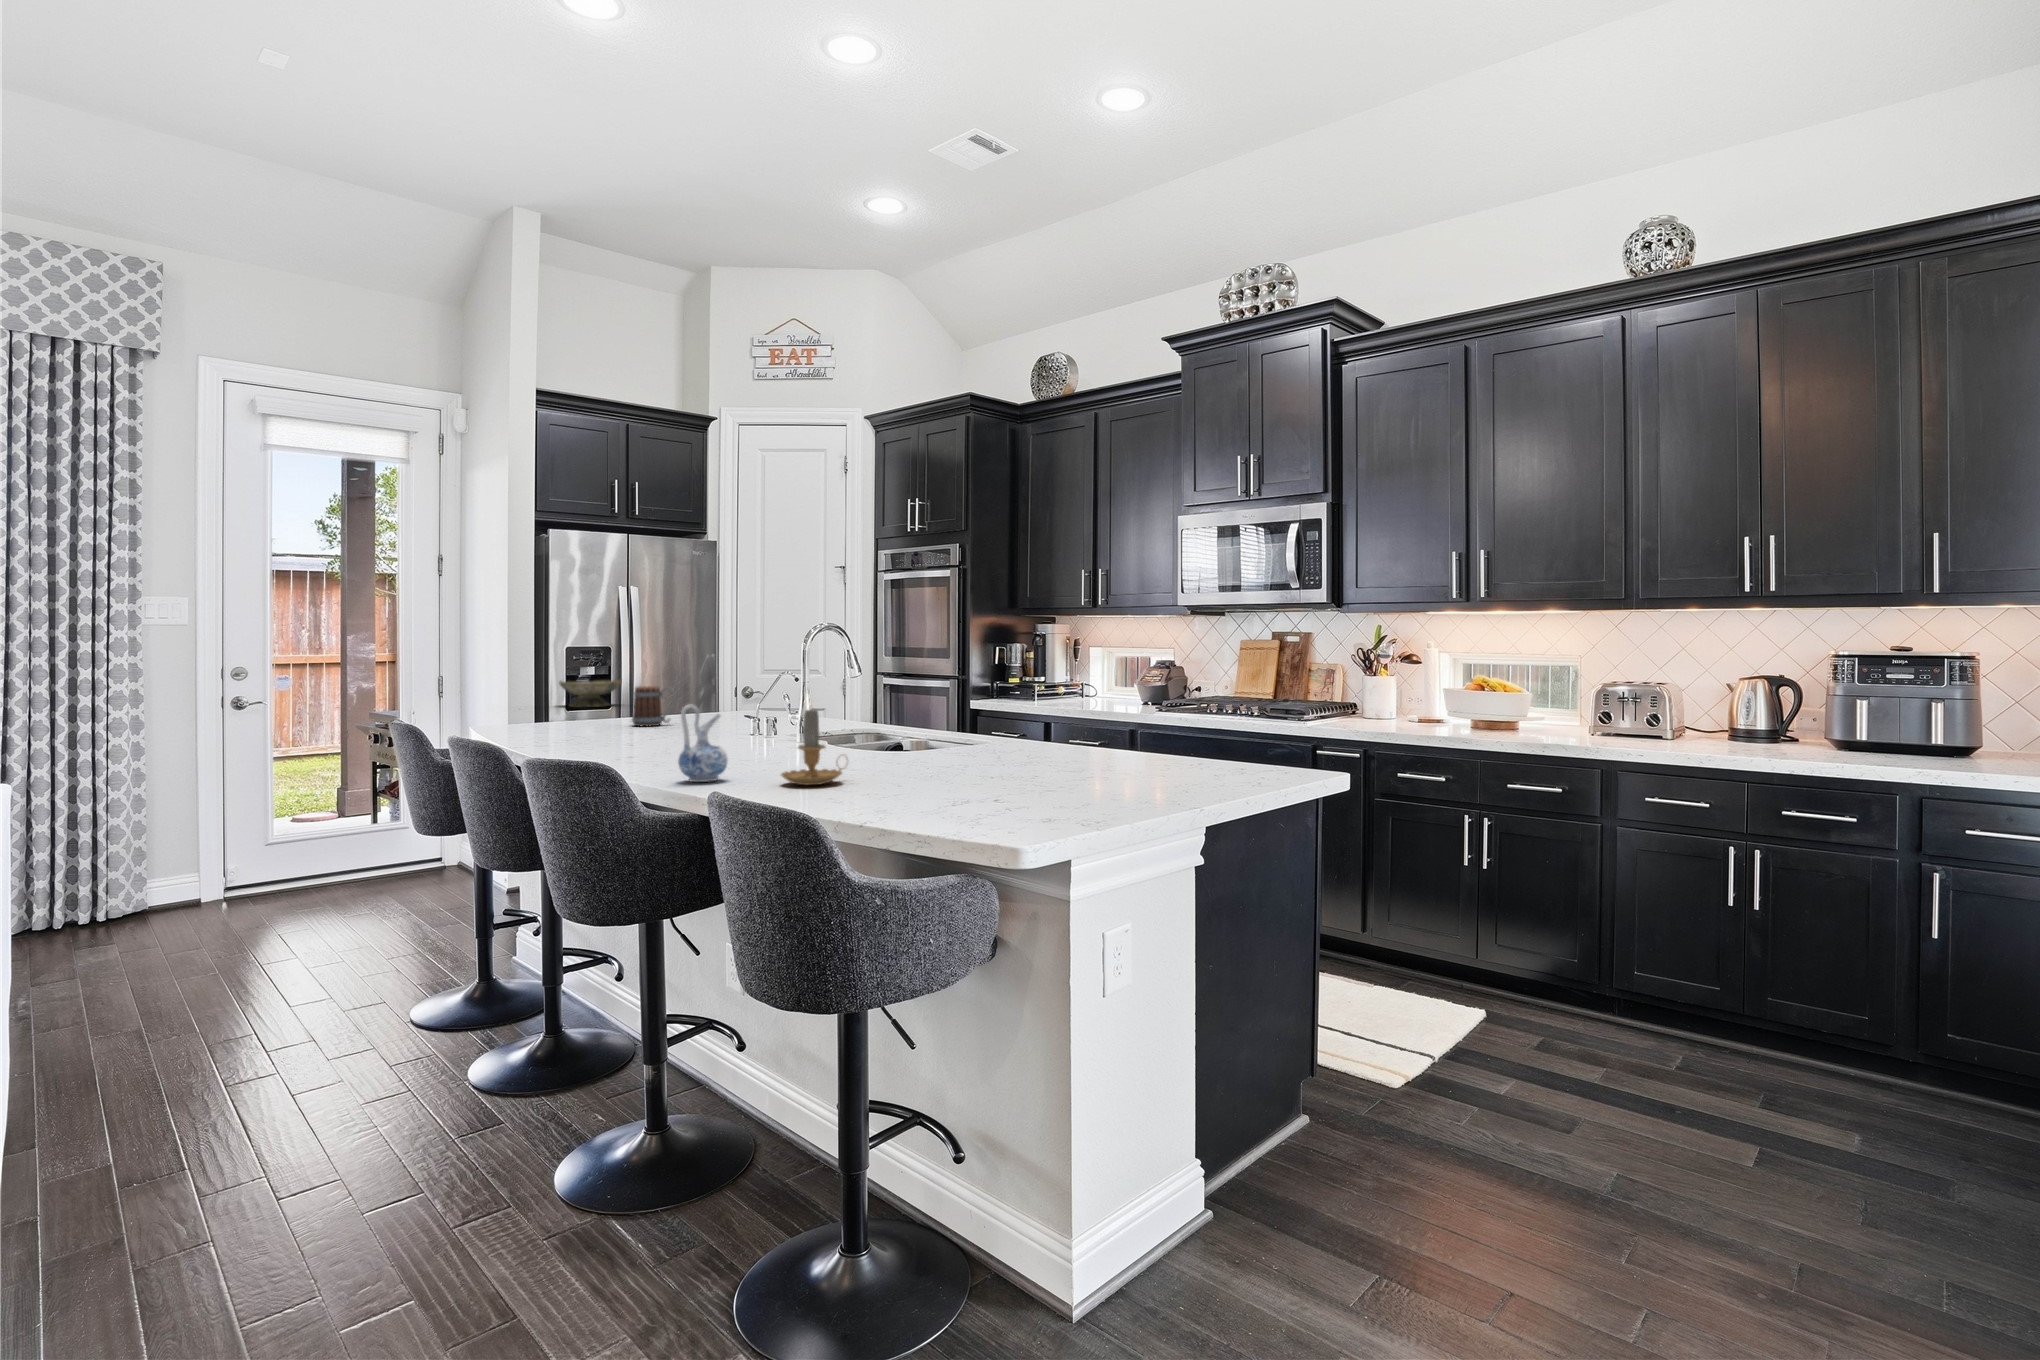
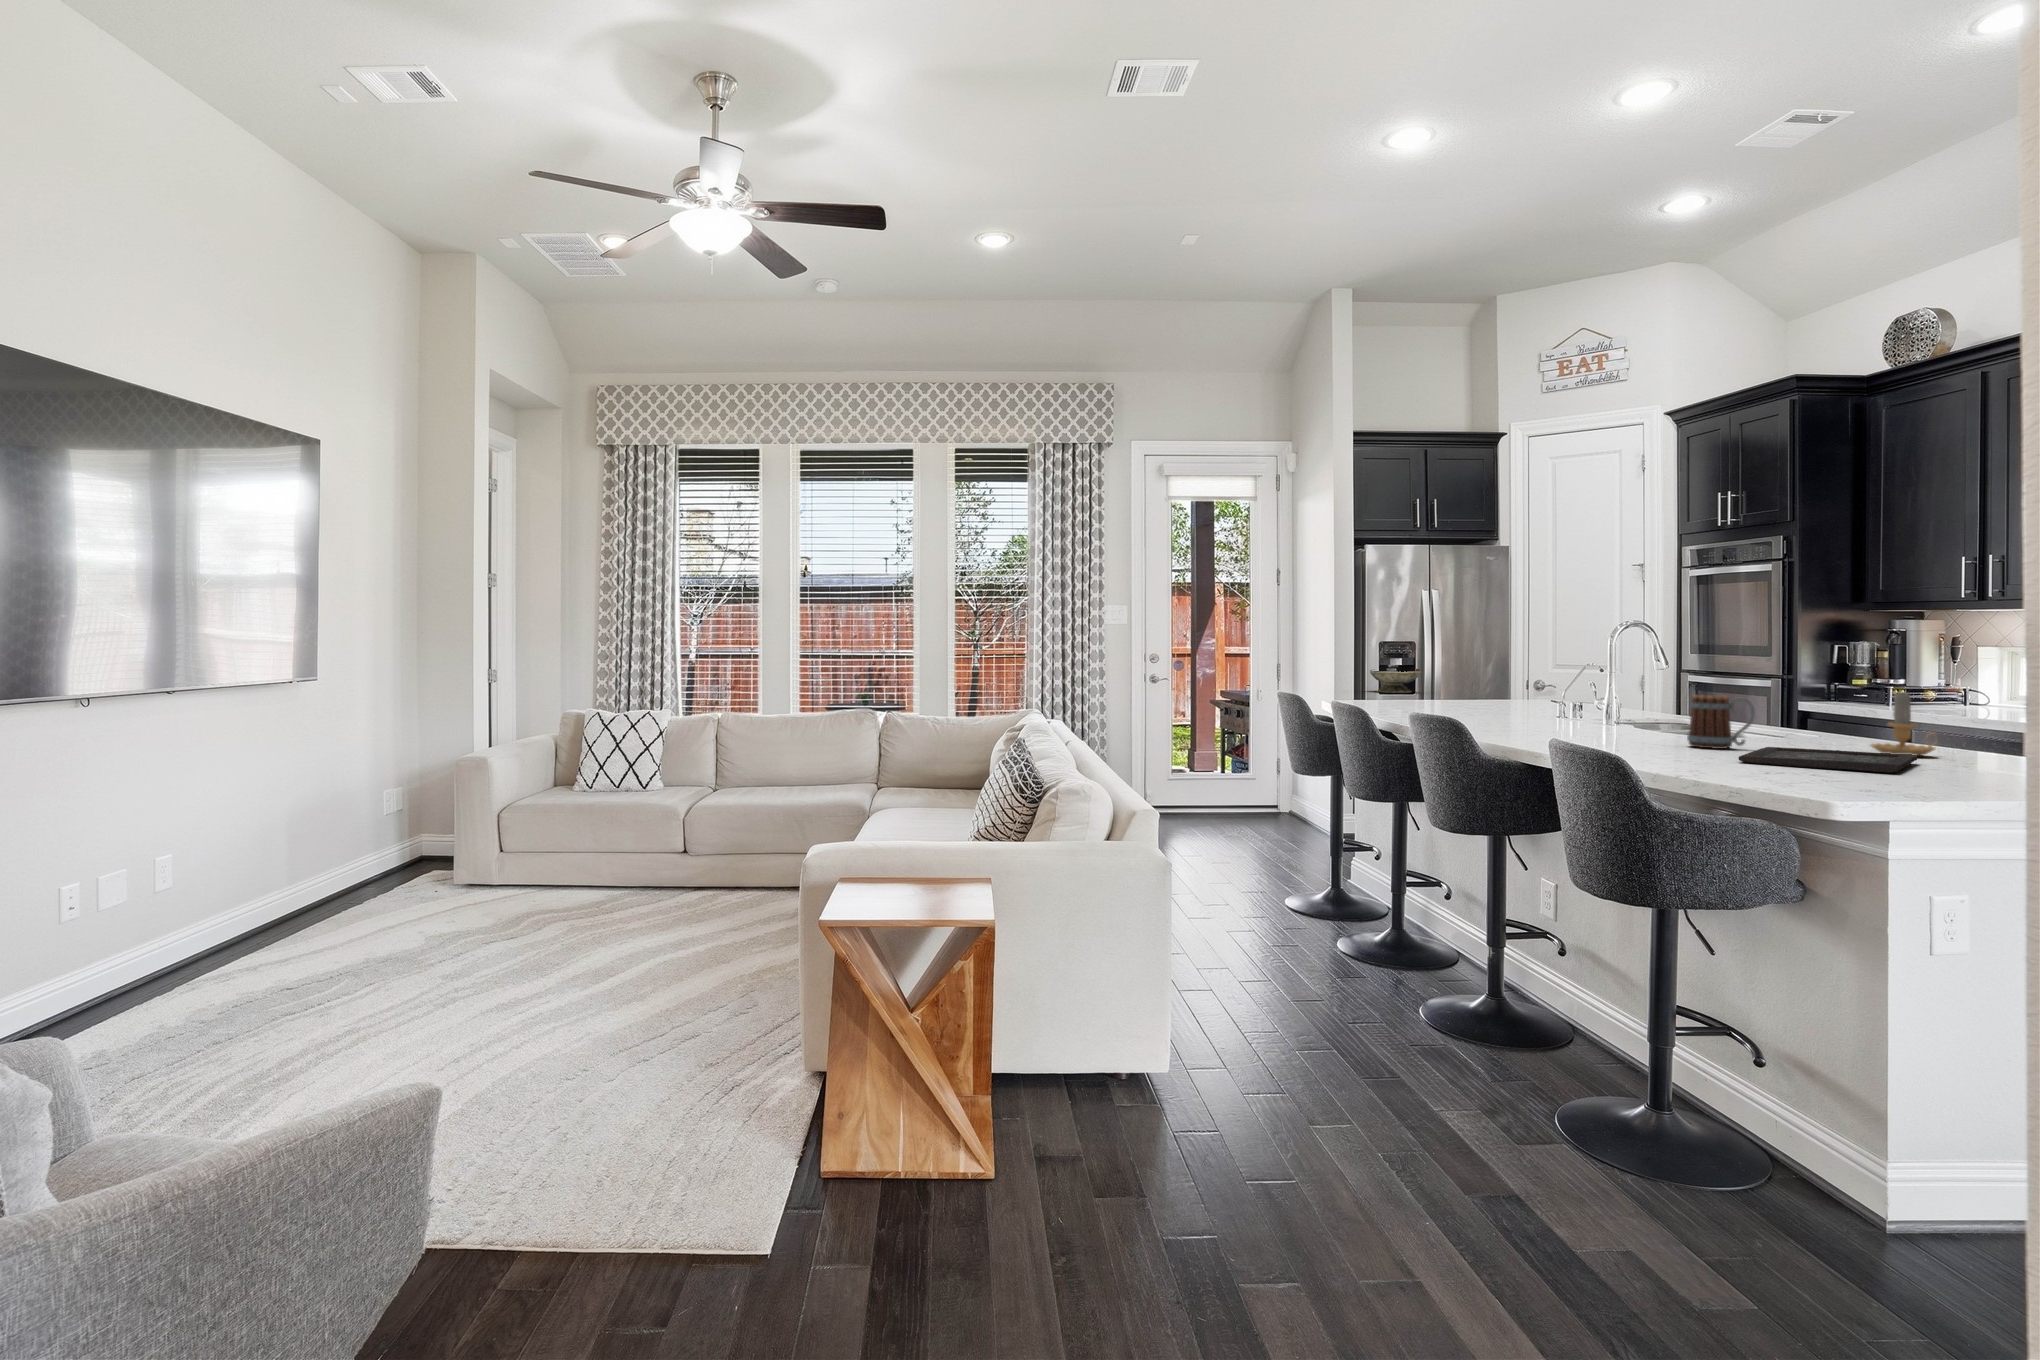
mug: present [632,686,676,726] -> present [1687,695,1755,749]
ceramic pitcher: present [678,704,728,782] -> none [1511,681,1549,738]
candle: present [781,709,842,785] -> present [1871,693,1936,756]
tray: none [936,772,1093,804] -> present [1738,747,1918,773]

